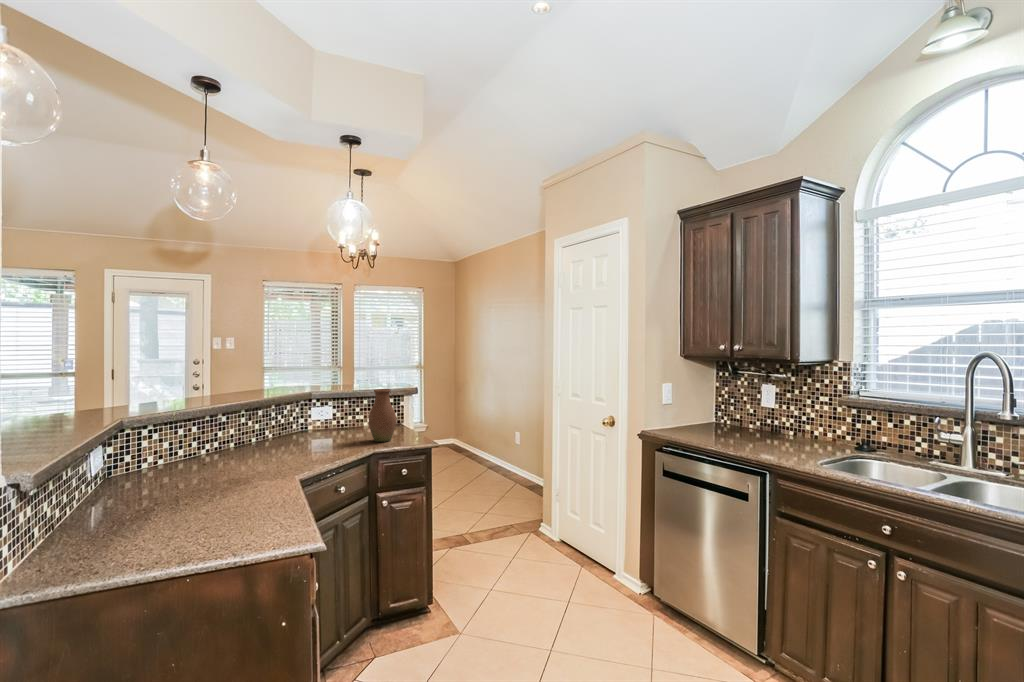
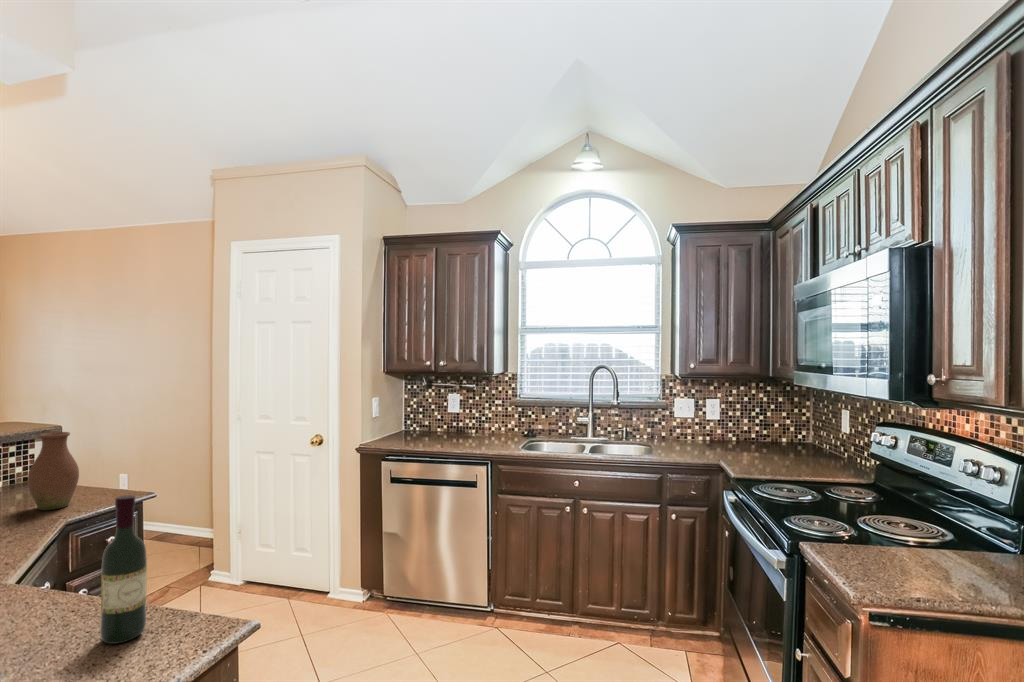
wine bottle: none [255,427,282,524] -> present [100,495,147,644]

